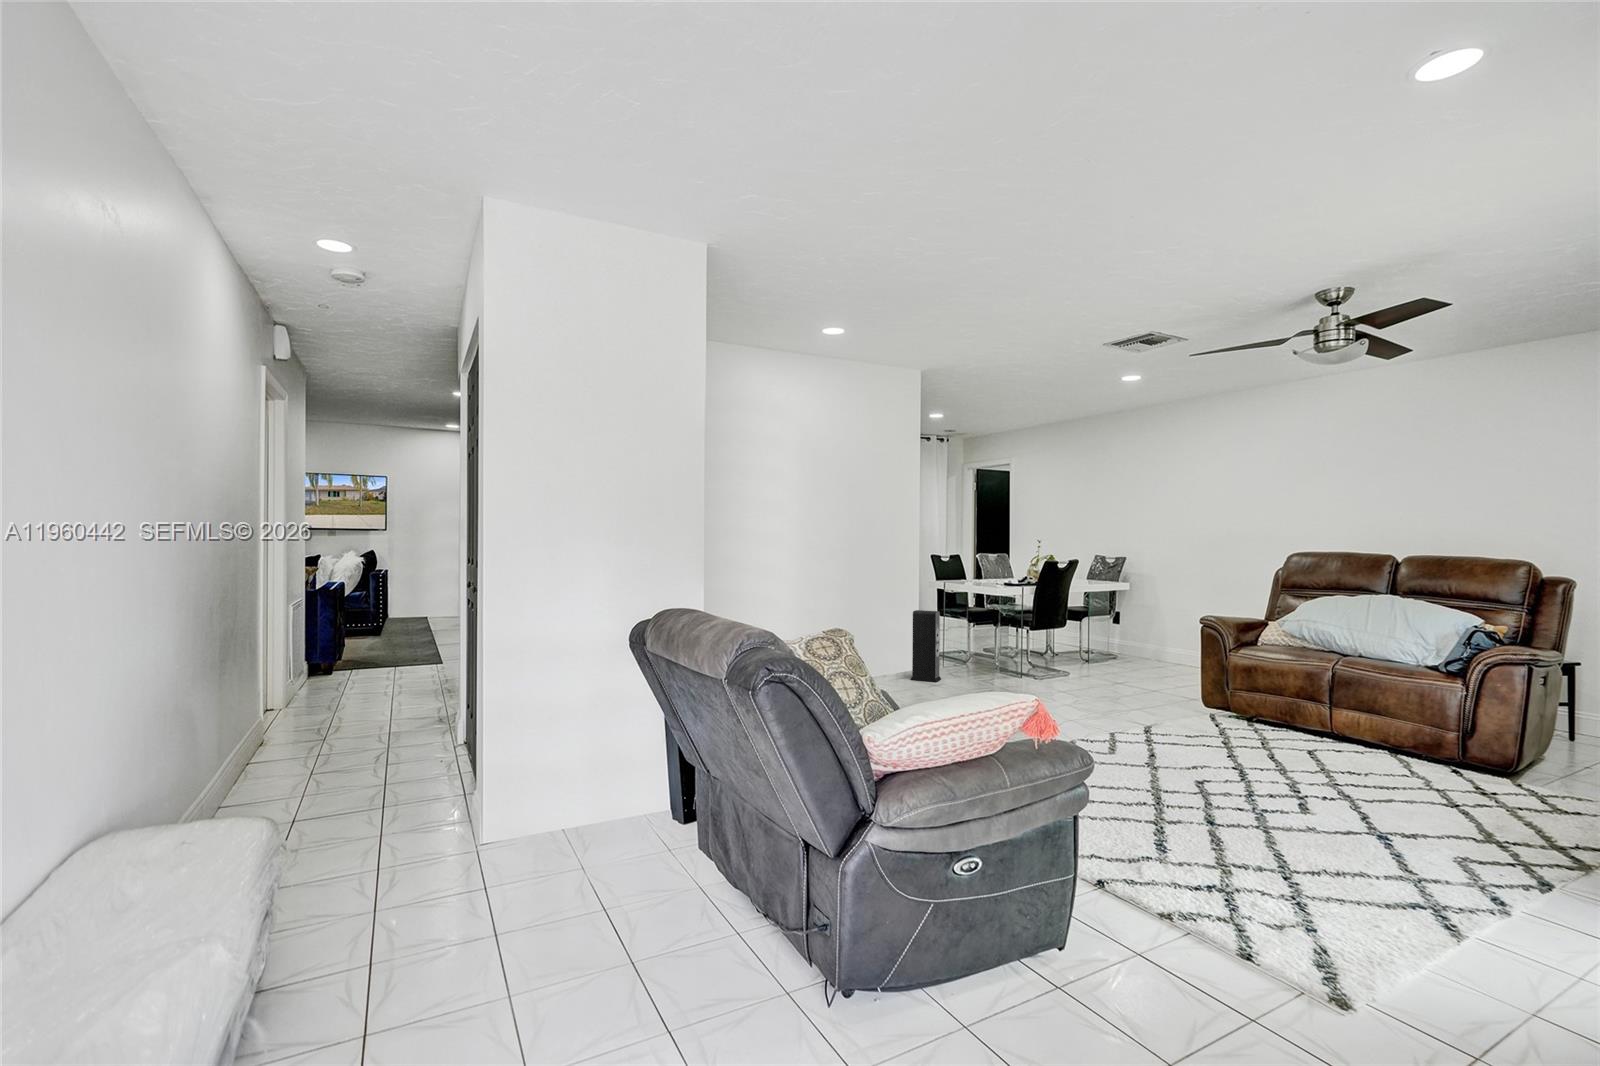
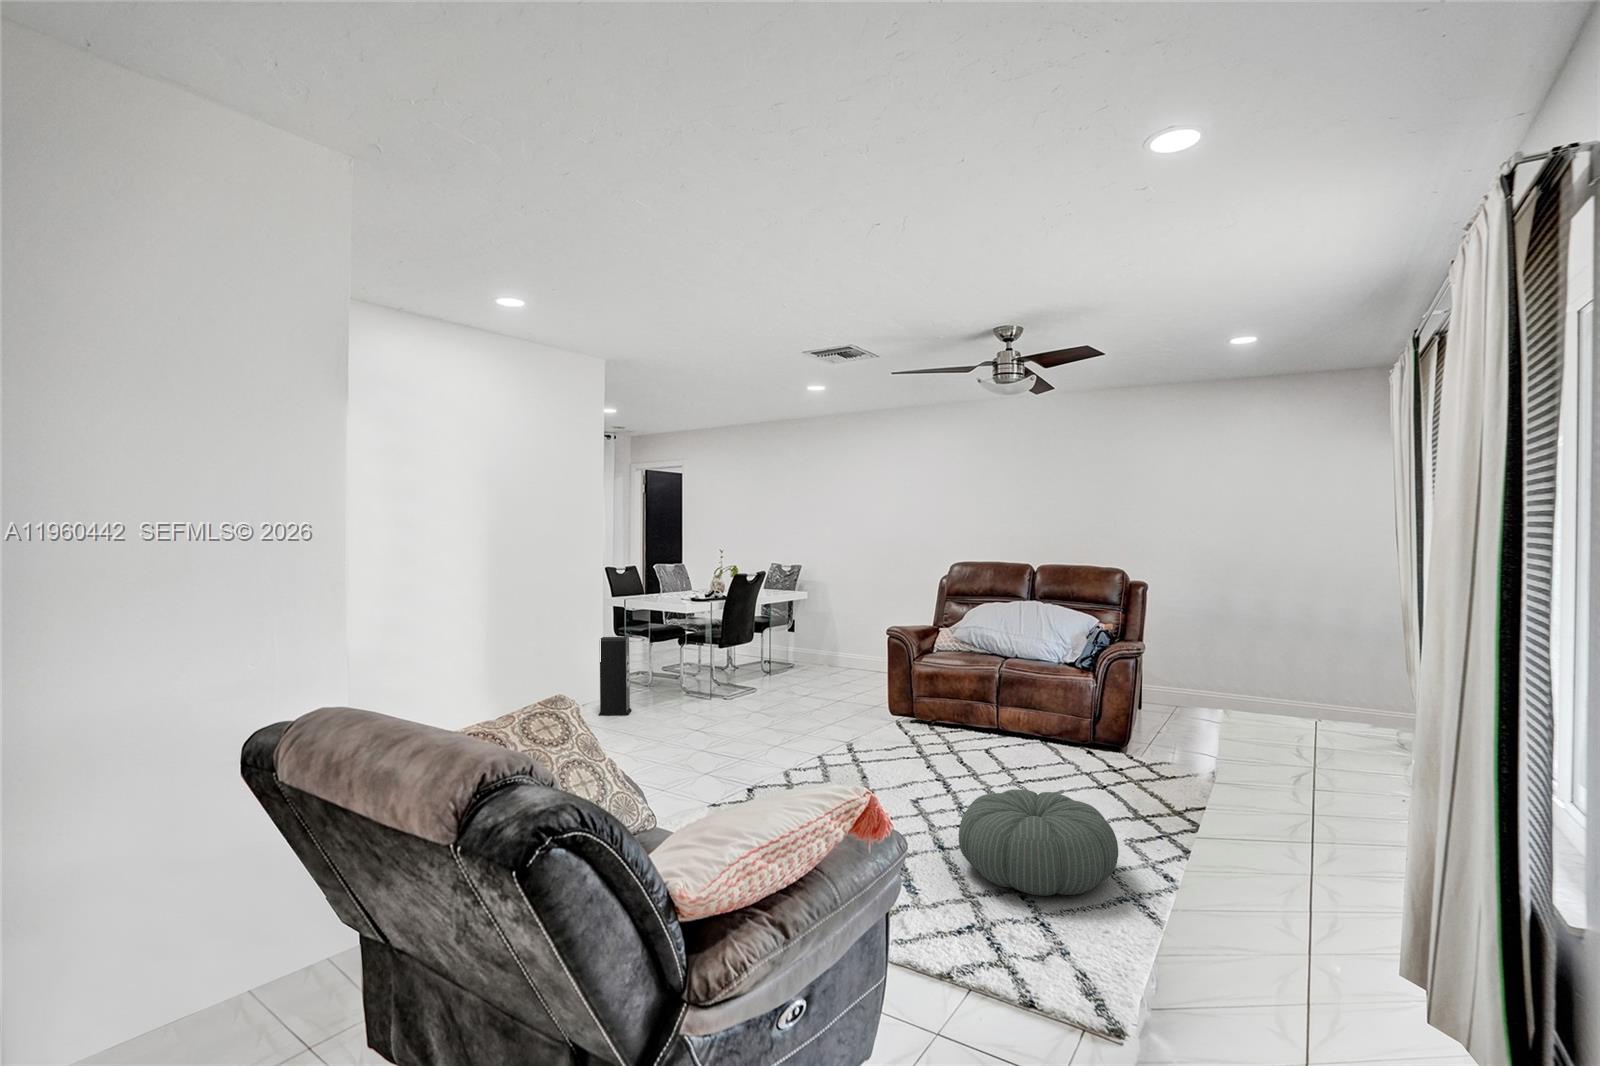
pouf: none [1223,775,1420,887] -> present [959,789,1118,896]

